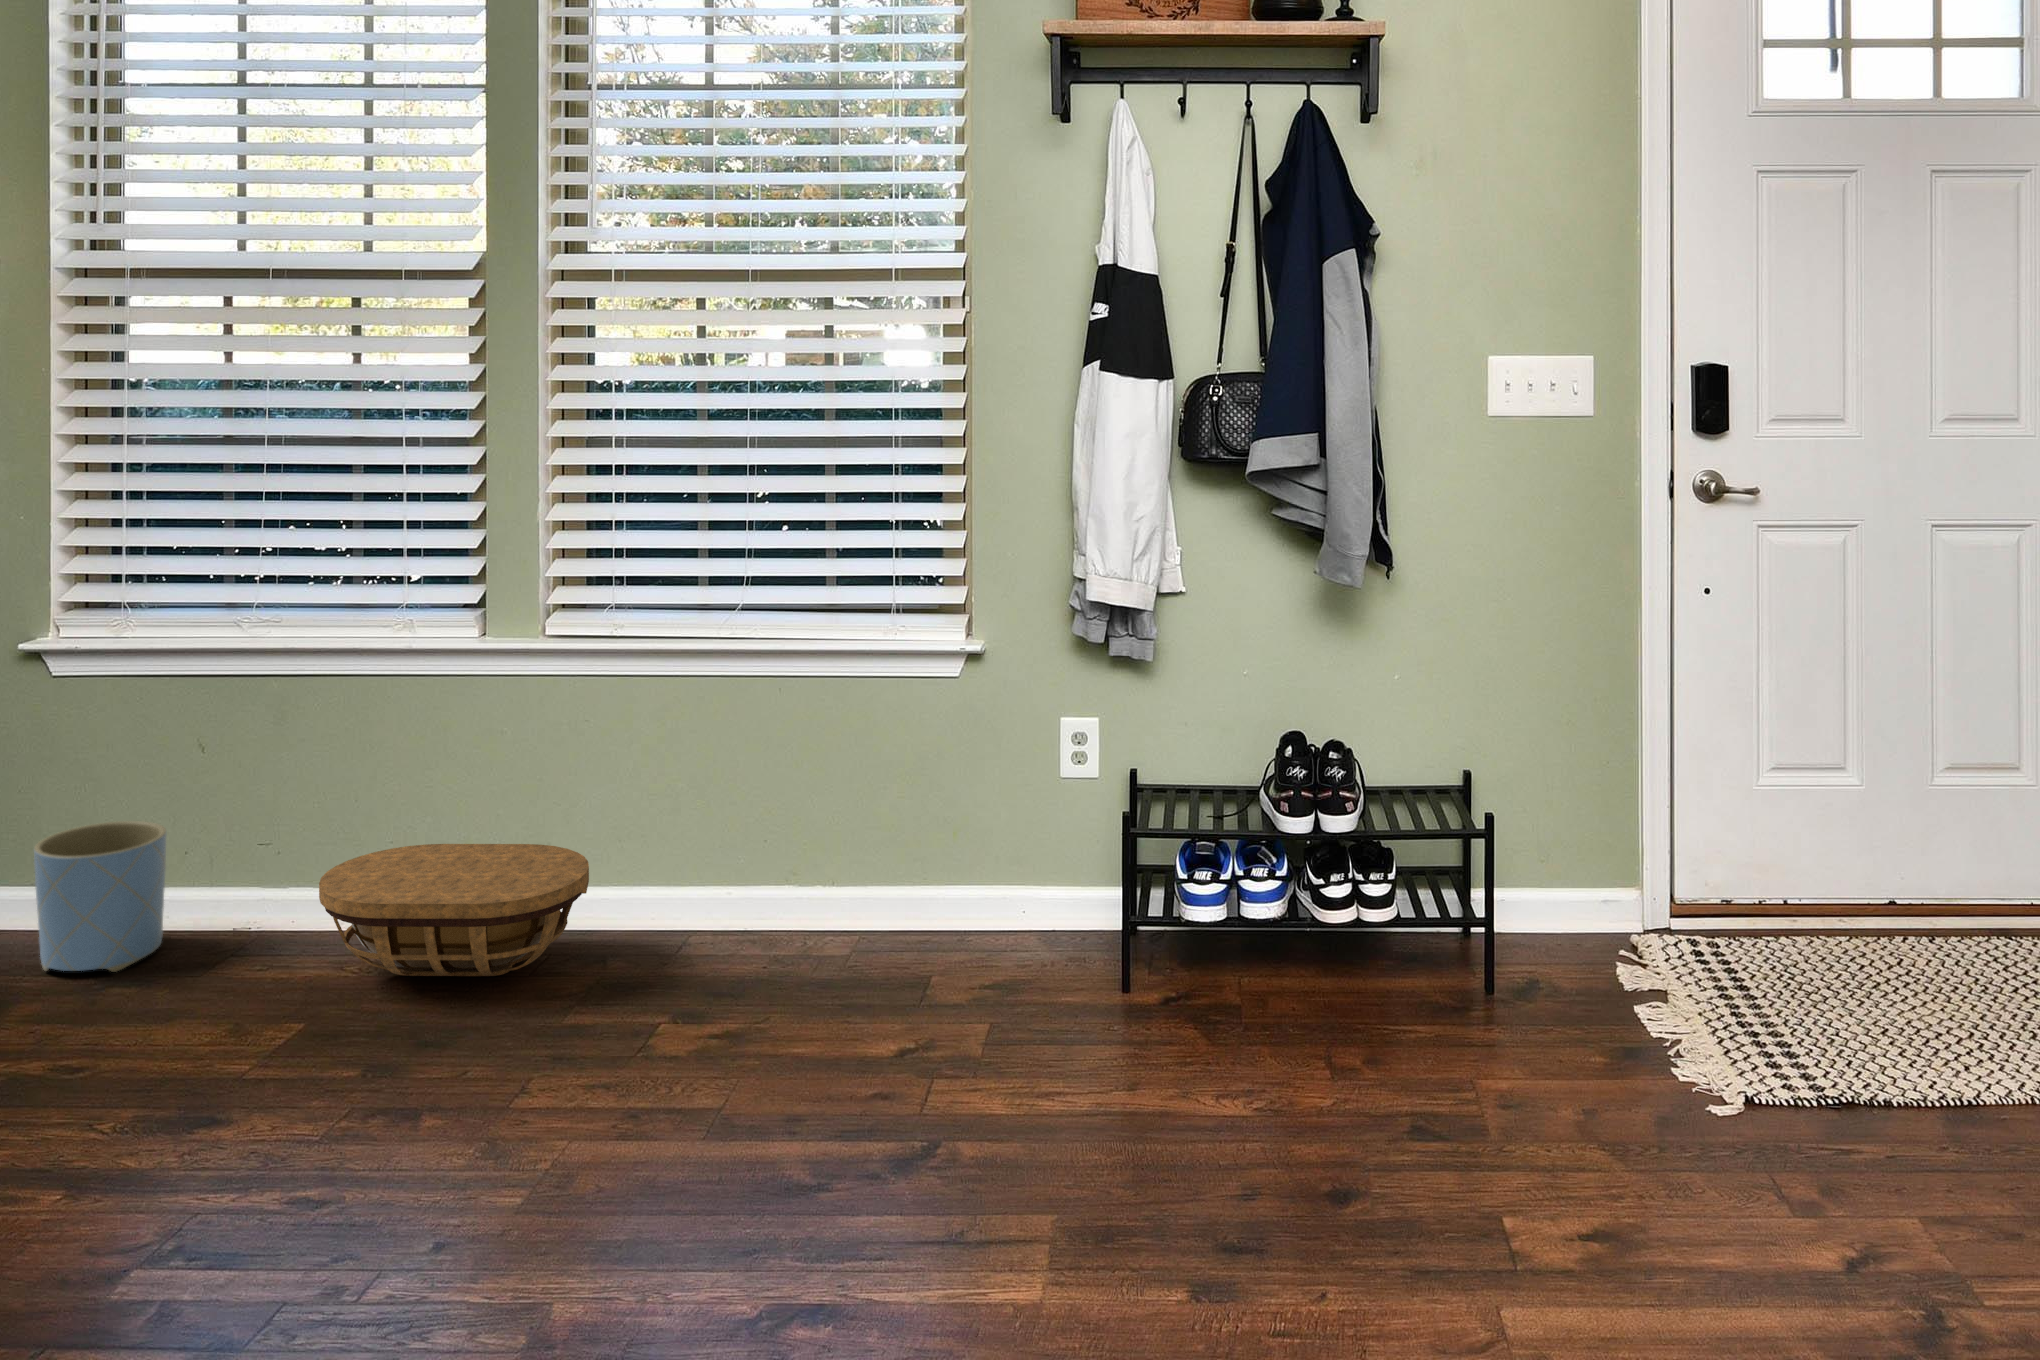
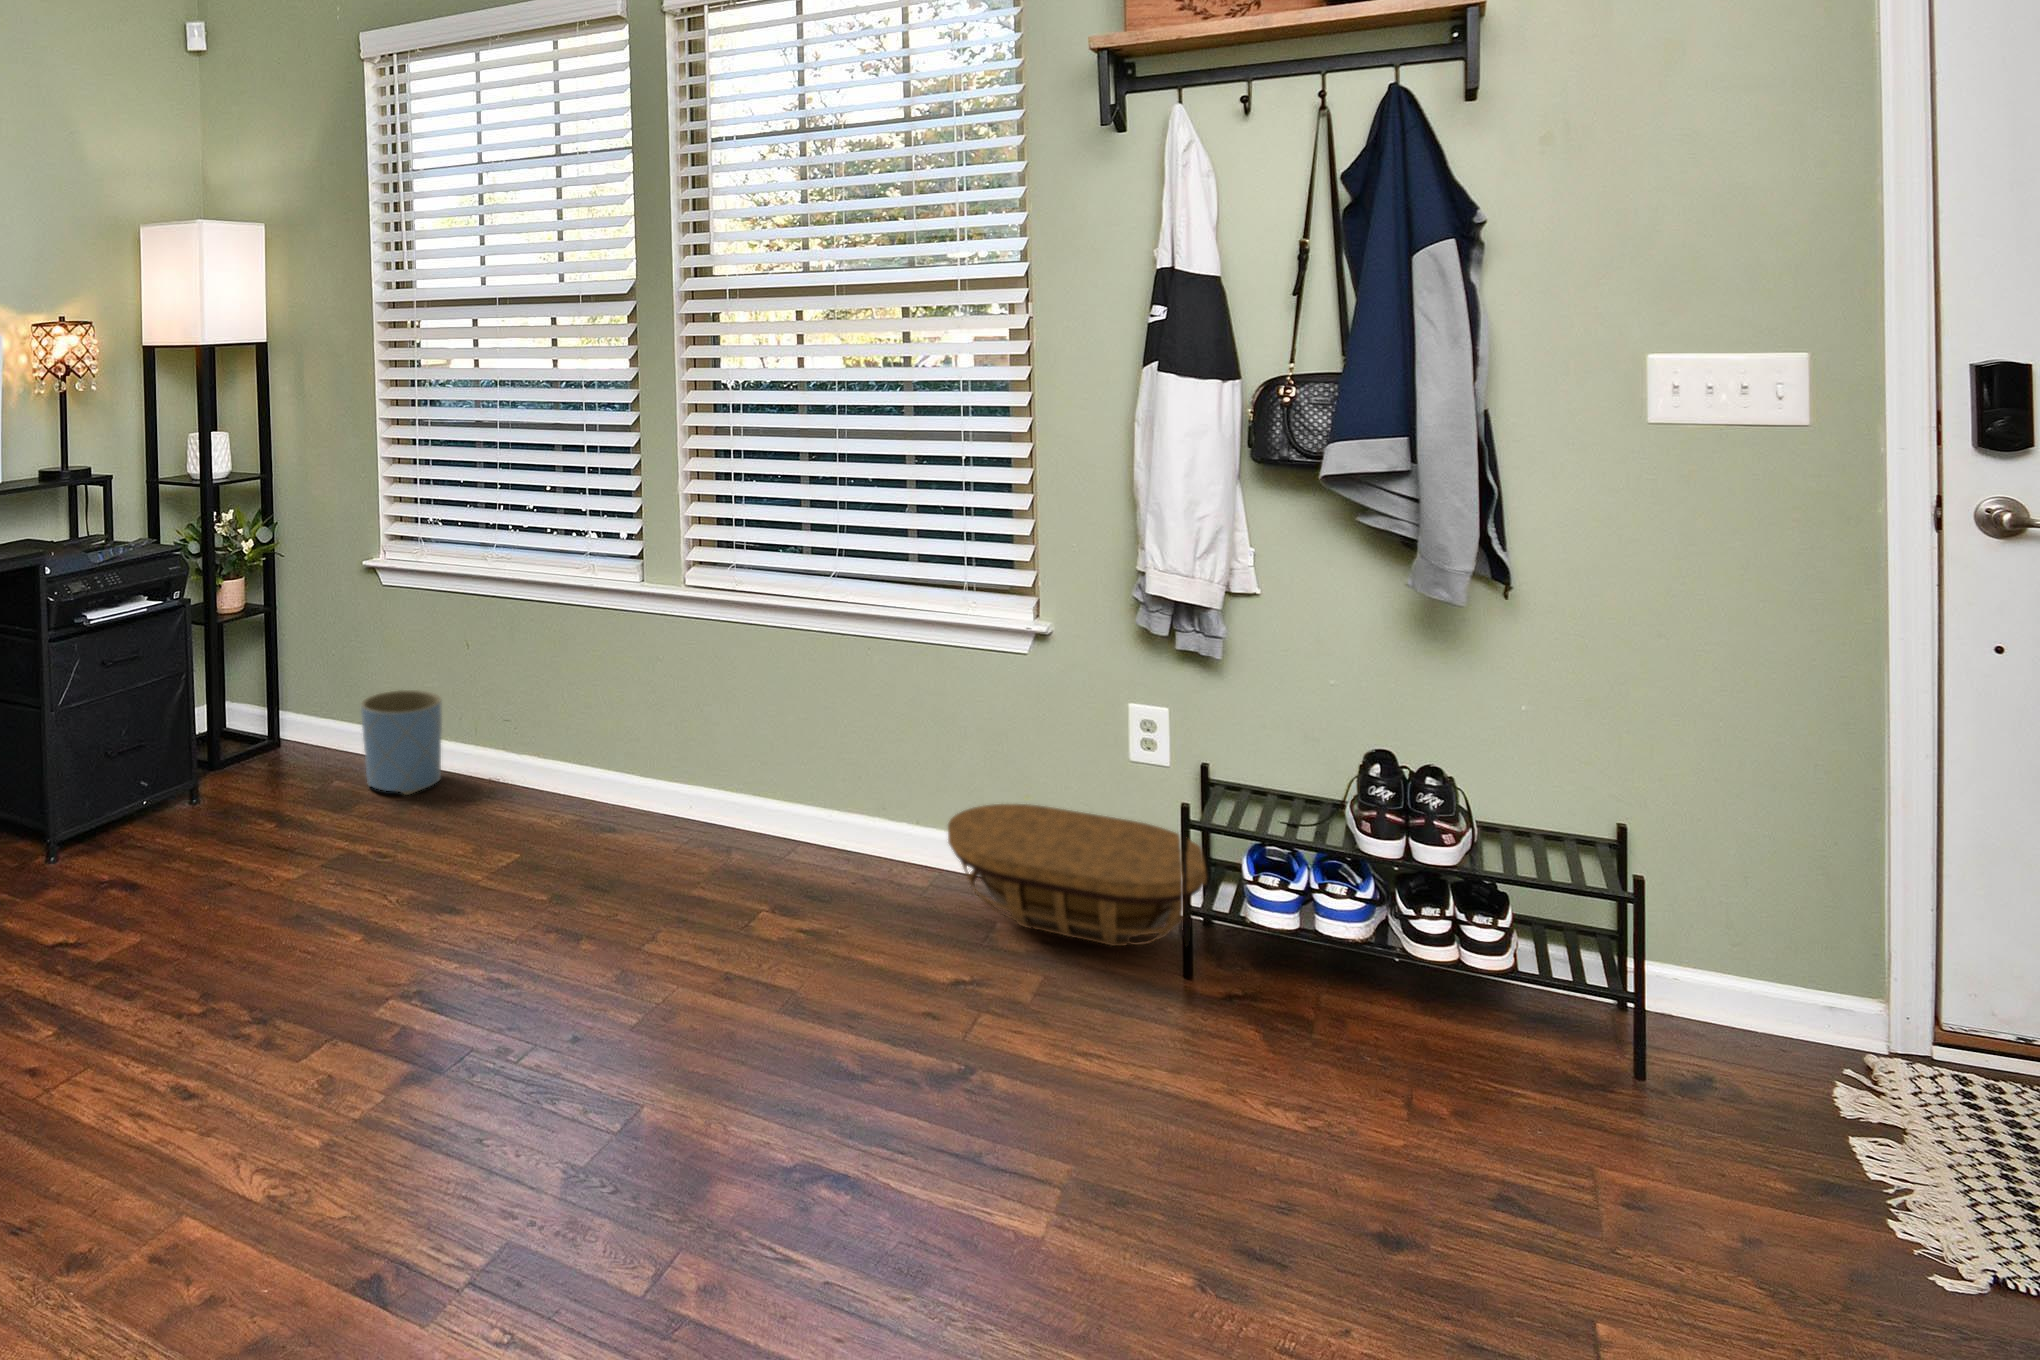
basket: present [319,844,589,976] -> present [948,804,1206,946]

